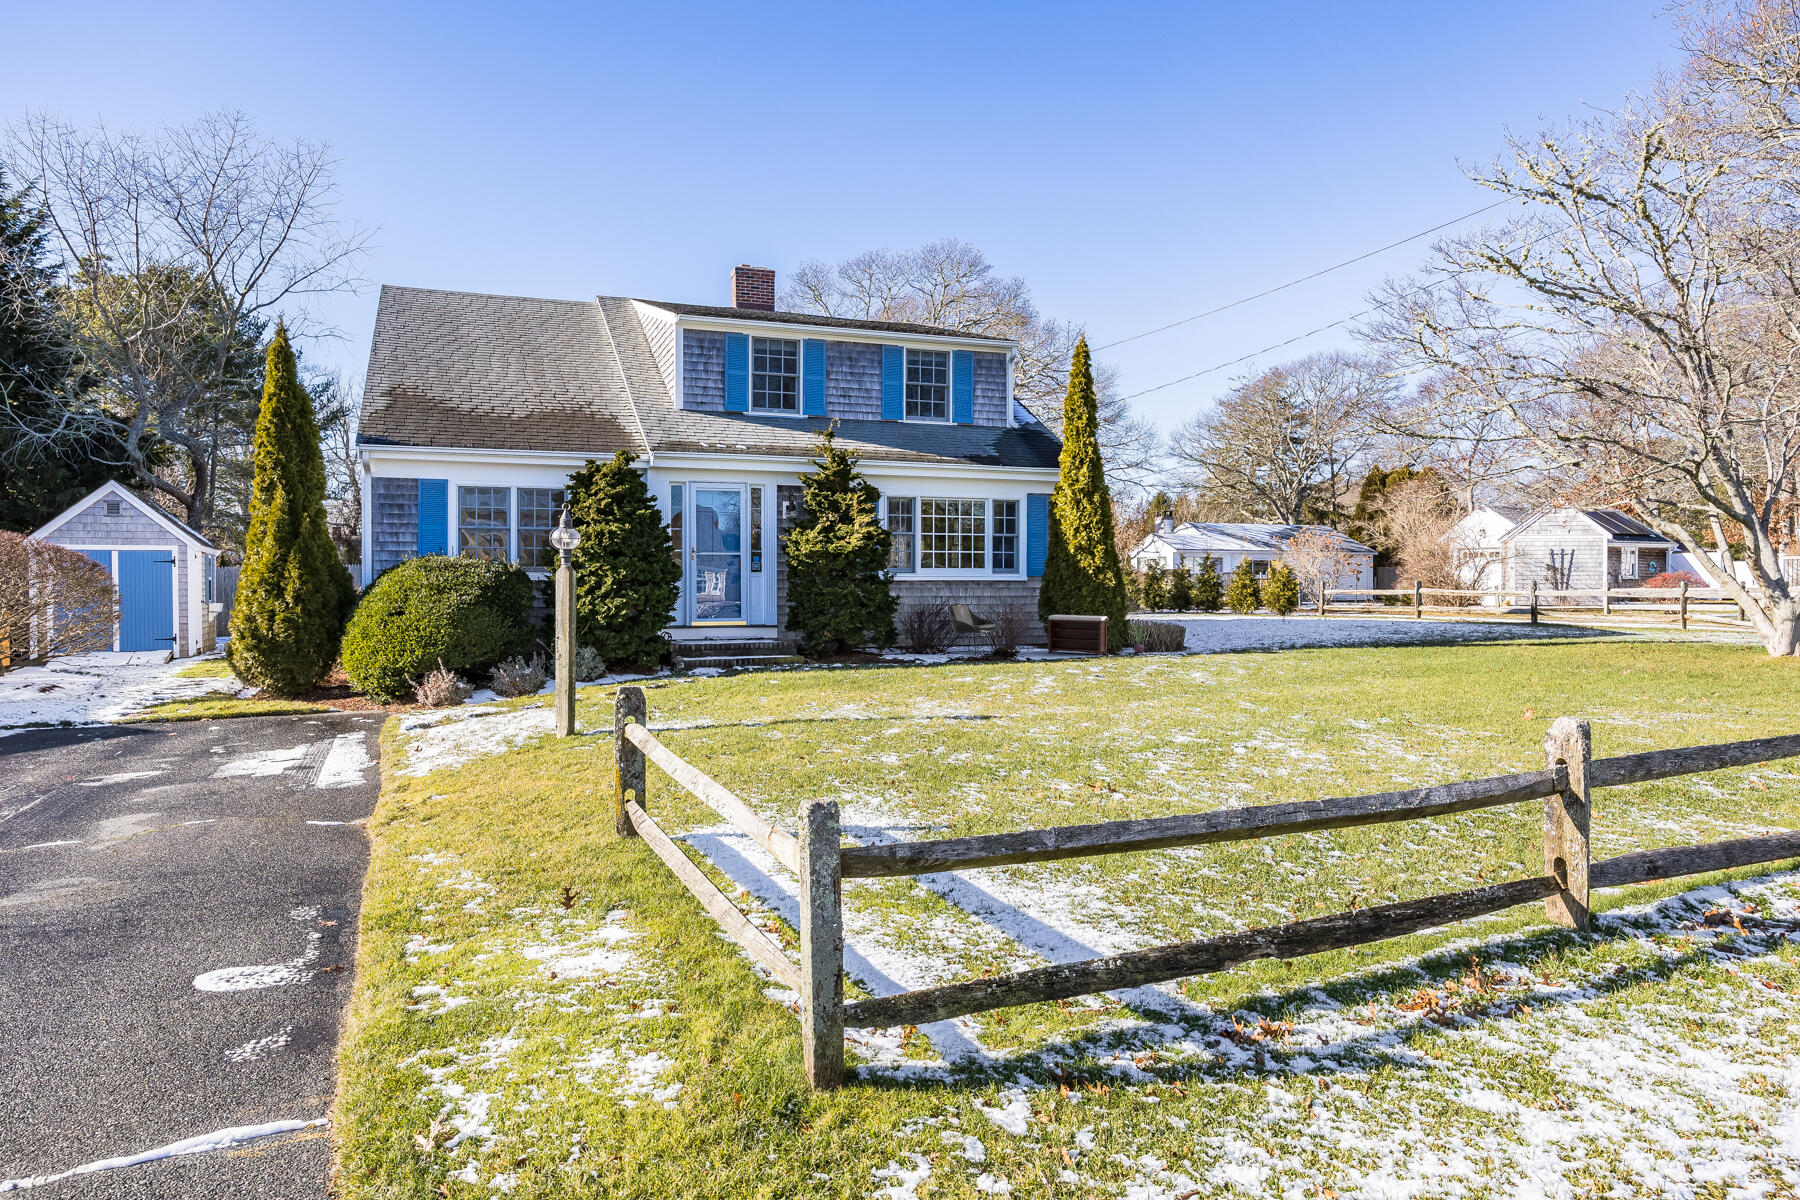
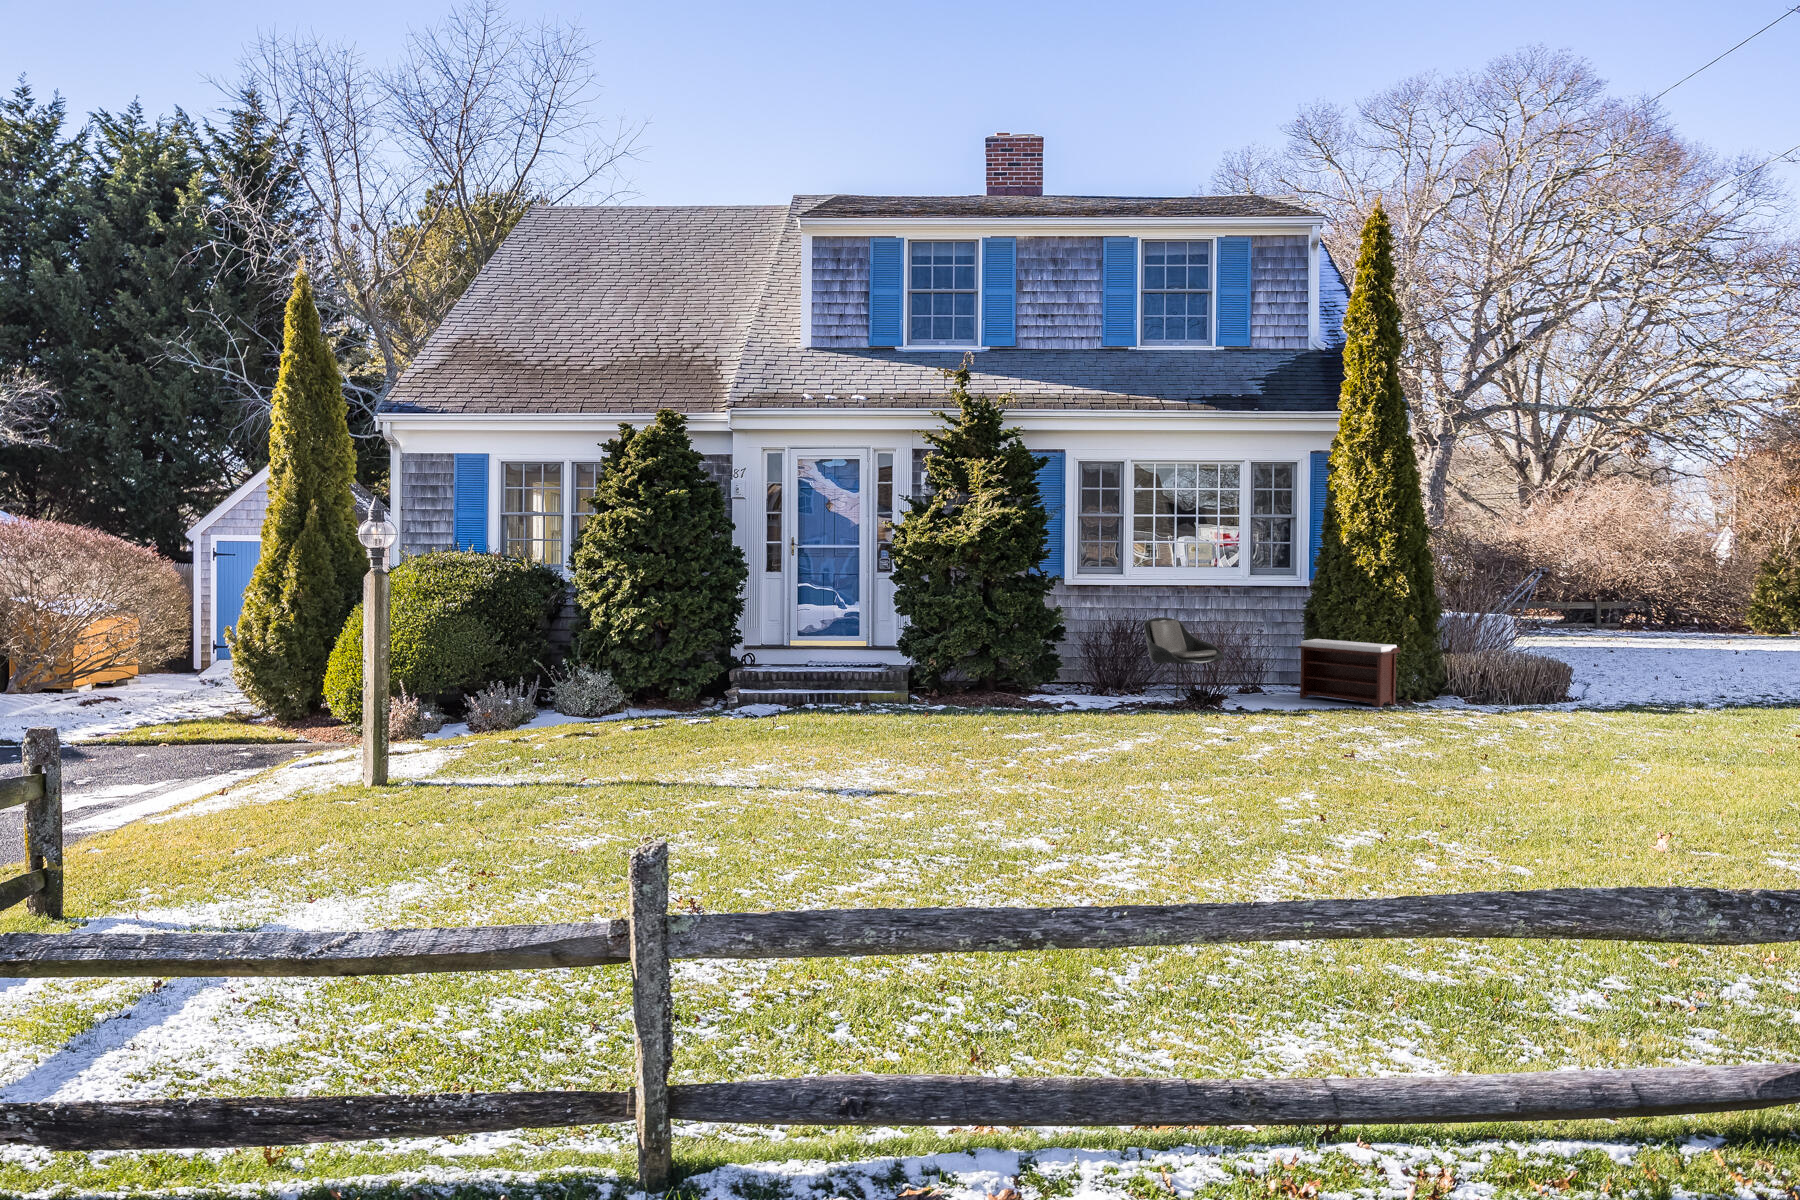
decorative plant: present [1131,624,1144,653] -> none [1421,657,1483,706]

